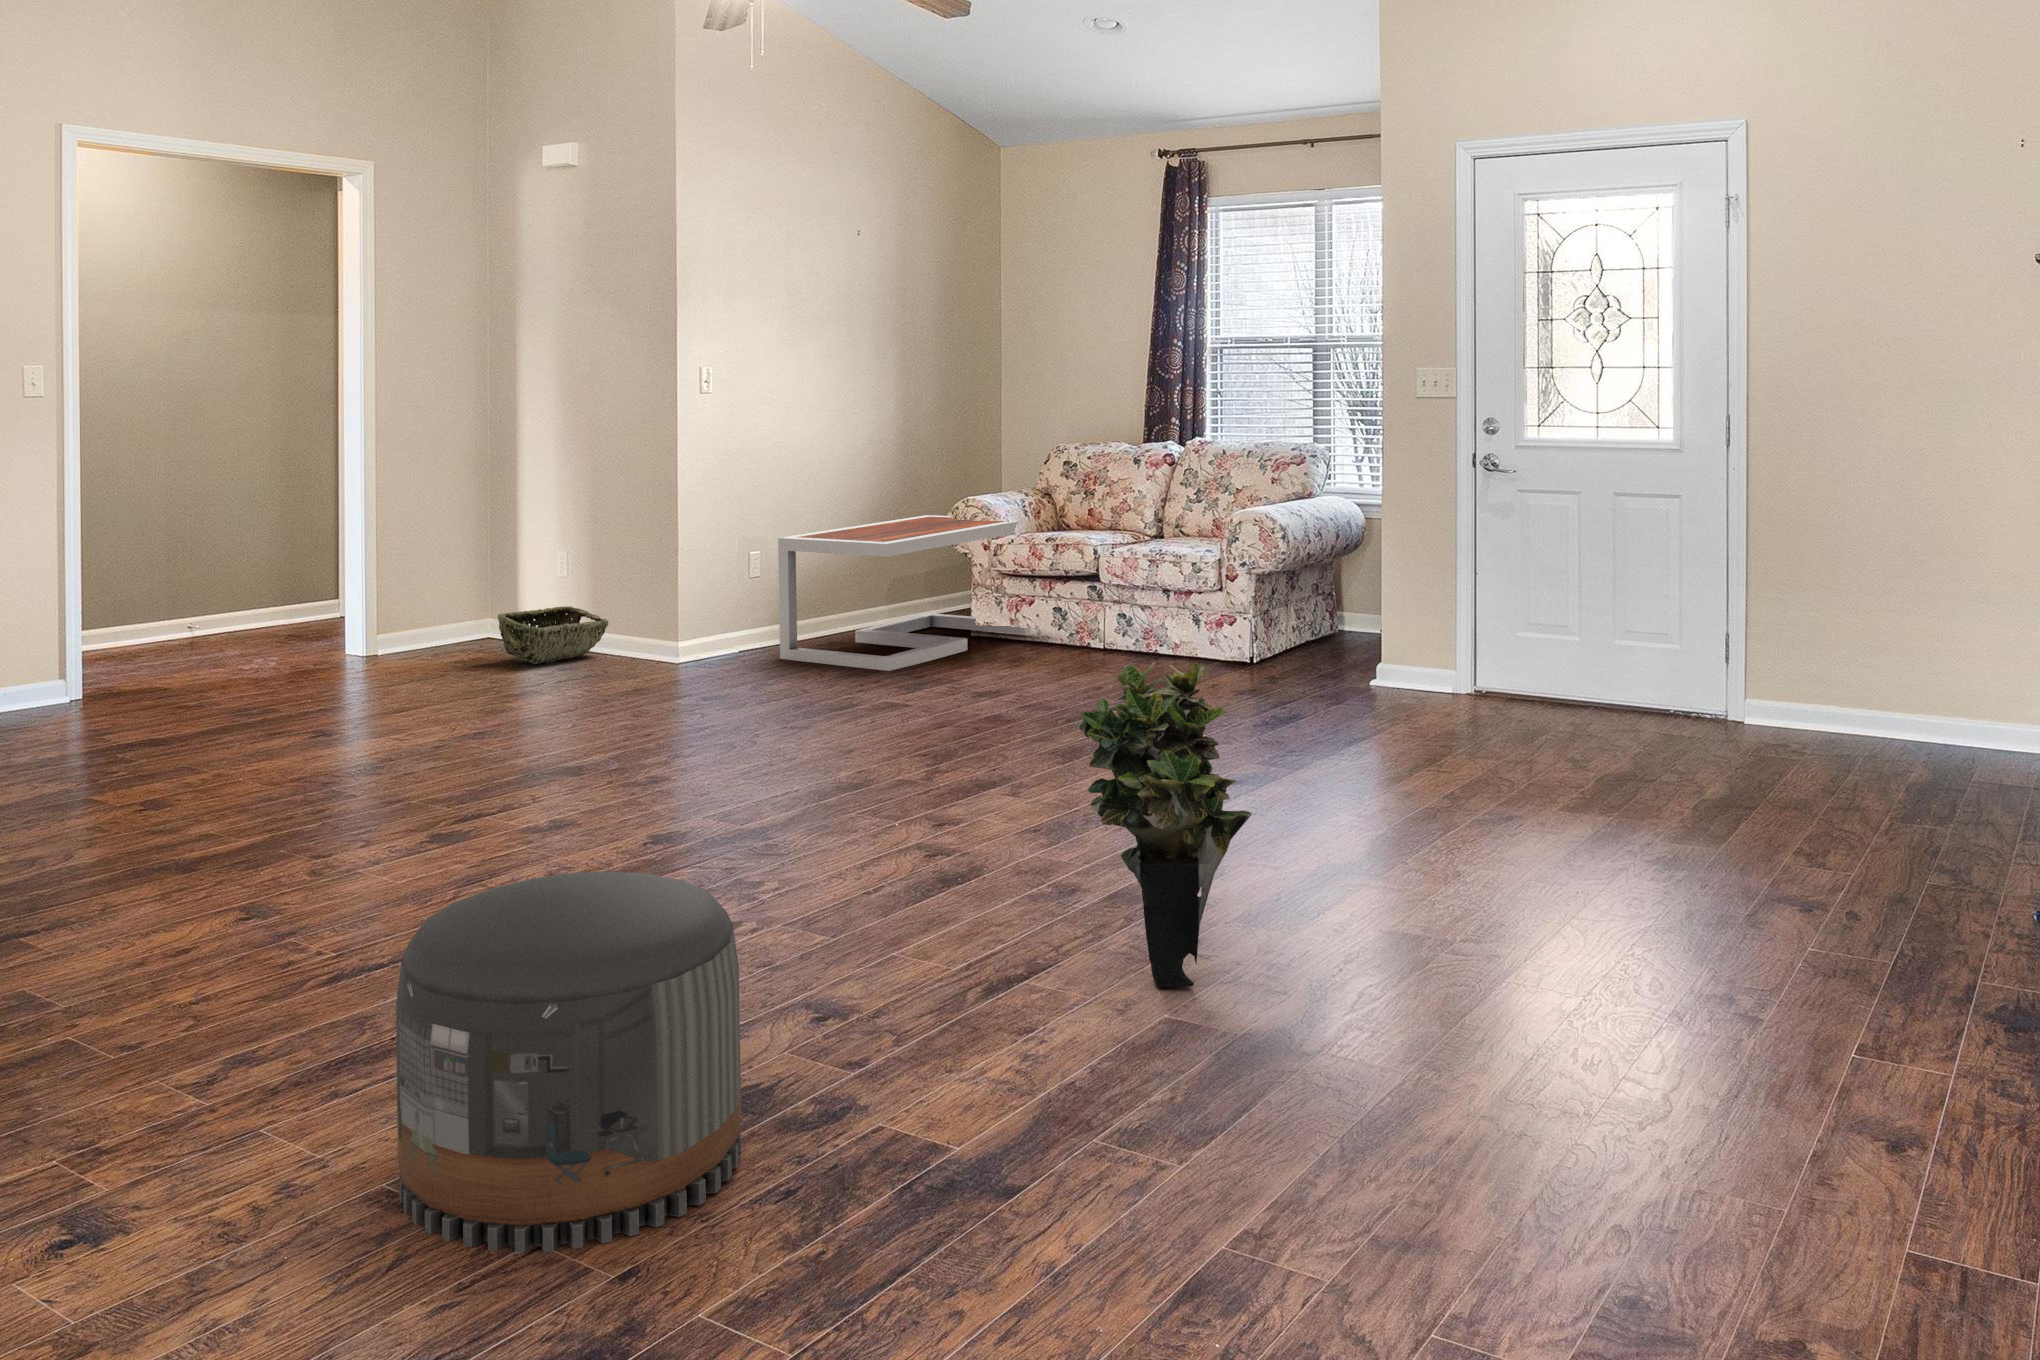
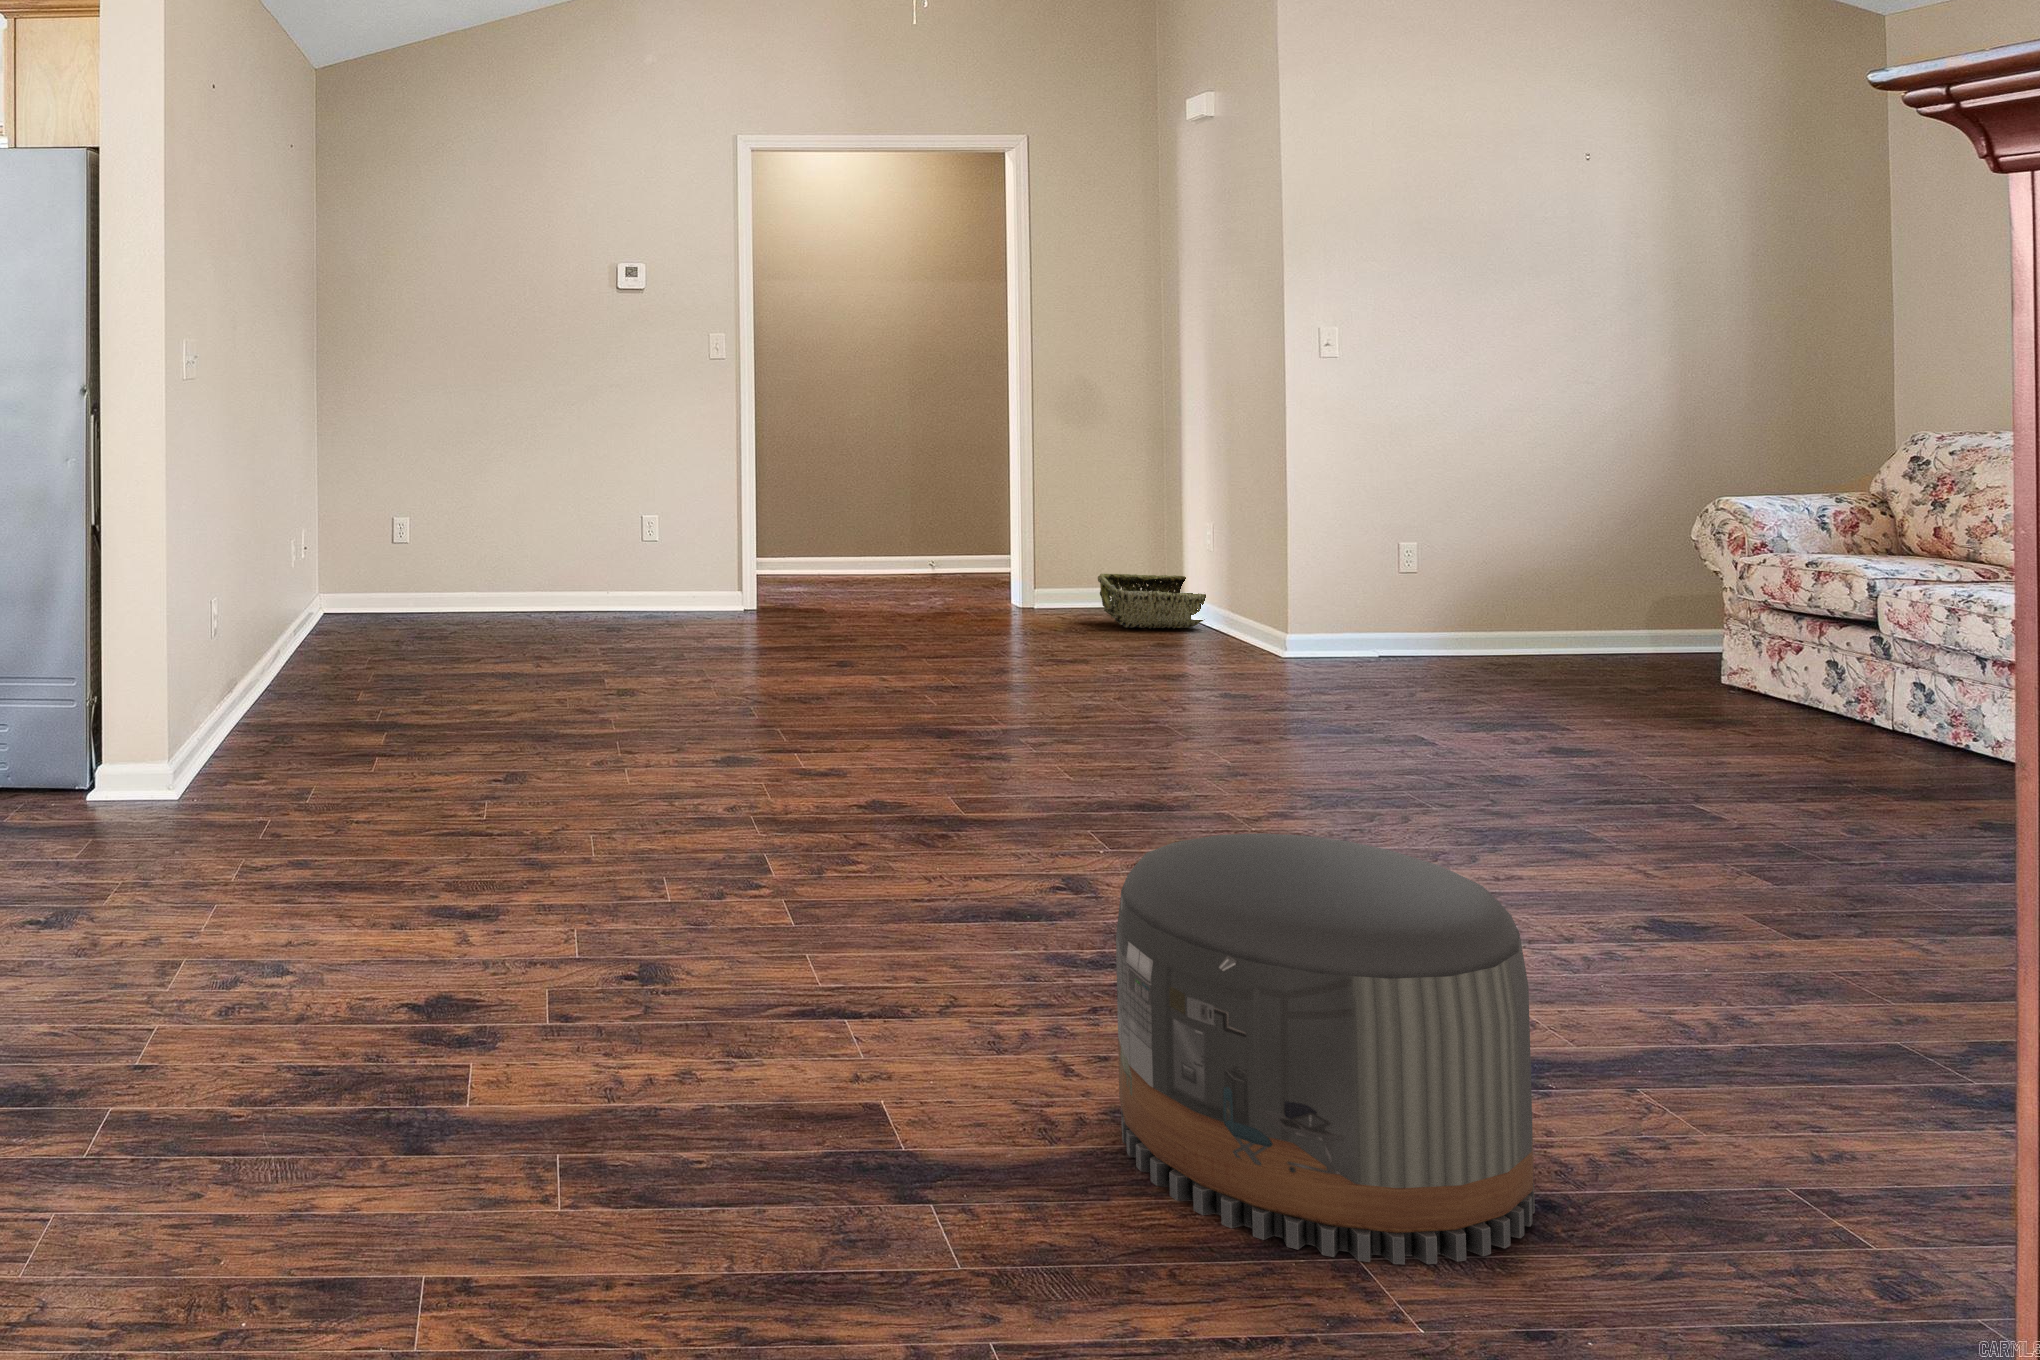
coffee table: present [778,515,1030,671] -> none [1384,519,1812,698]
potted plant: present [1077,662,1252,989] -> none [831,644,1038,1028]
pouf: present [396,871,741,1252] -> present [1116,833,1535,1264]

